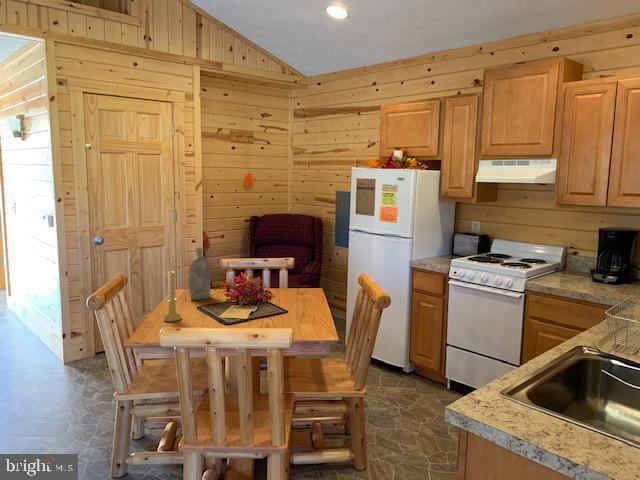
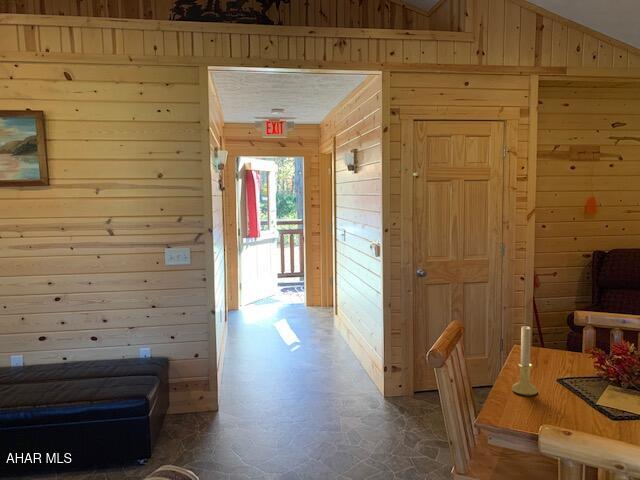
bottle: present [189,247,211,300] -> none [540,294,571,364]

